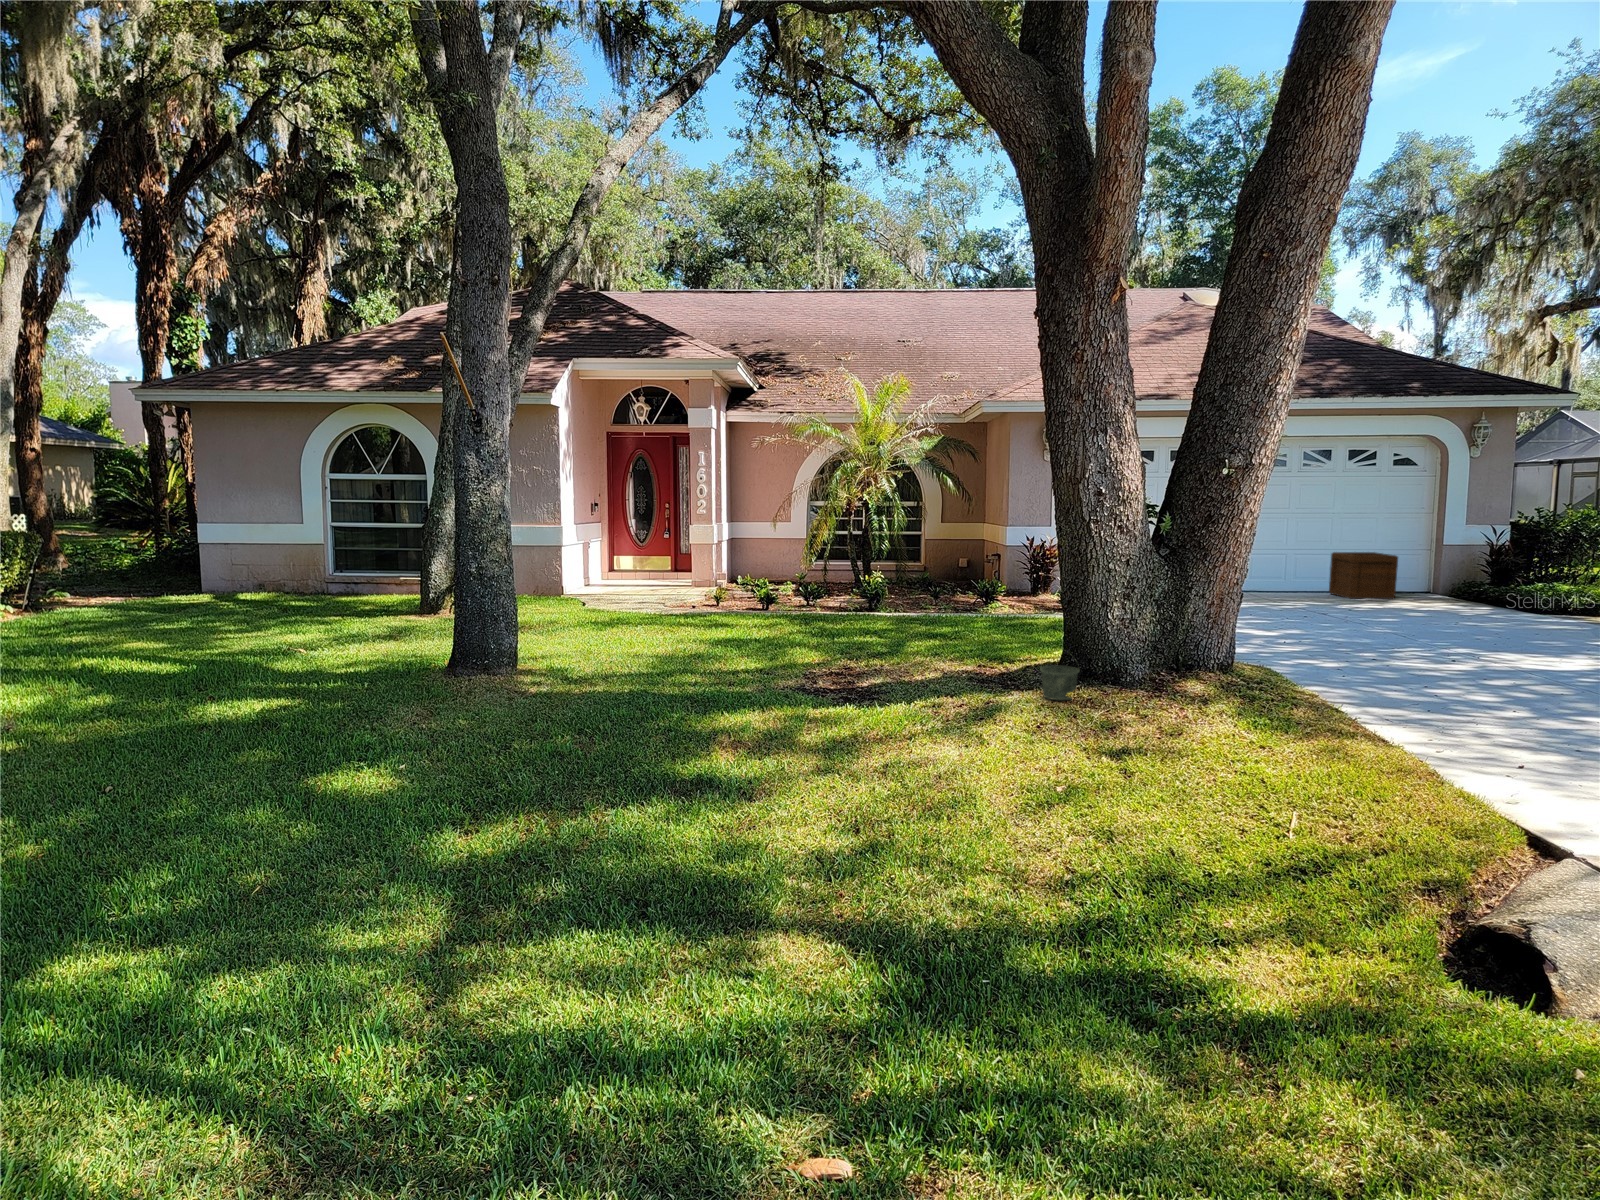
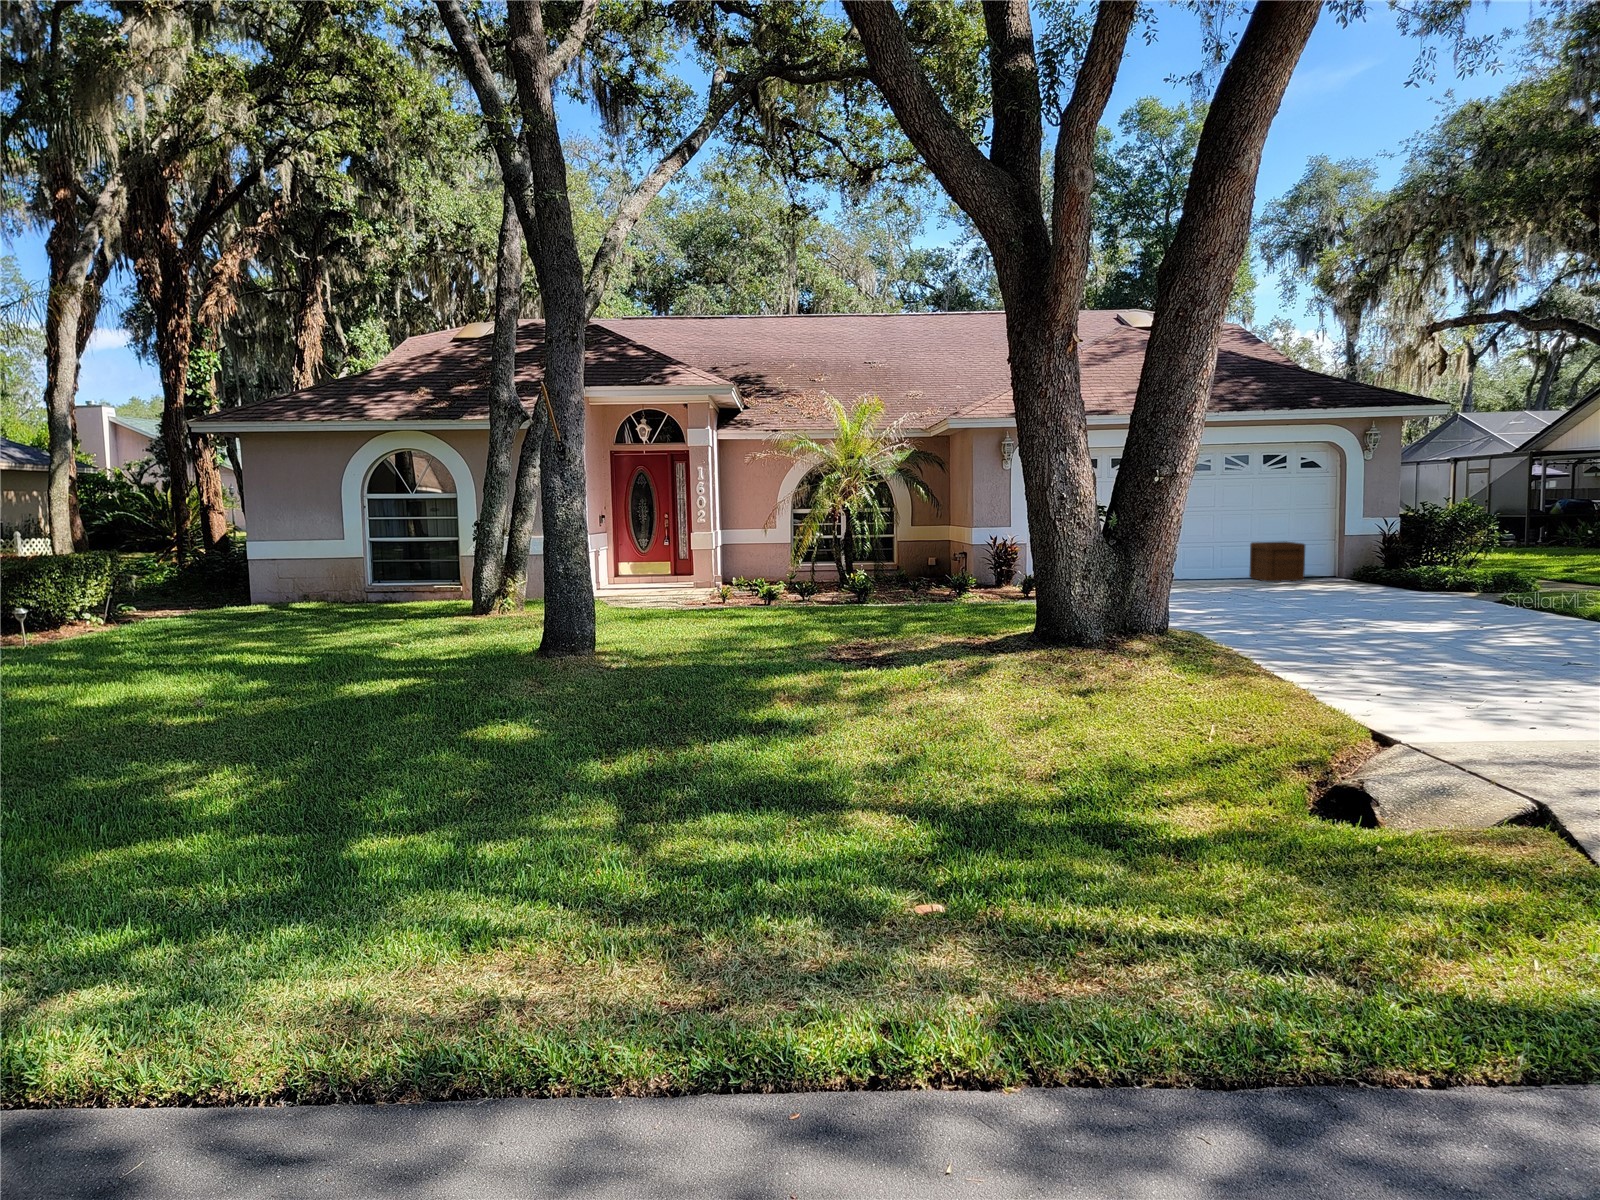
bucket: present [1040,666,1079,700] -> none [1016,613,1045,651]

